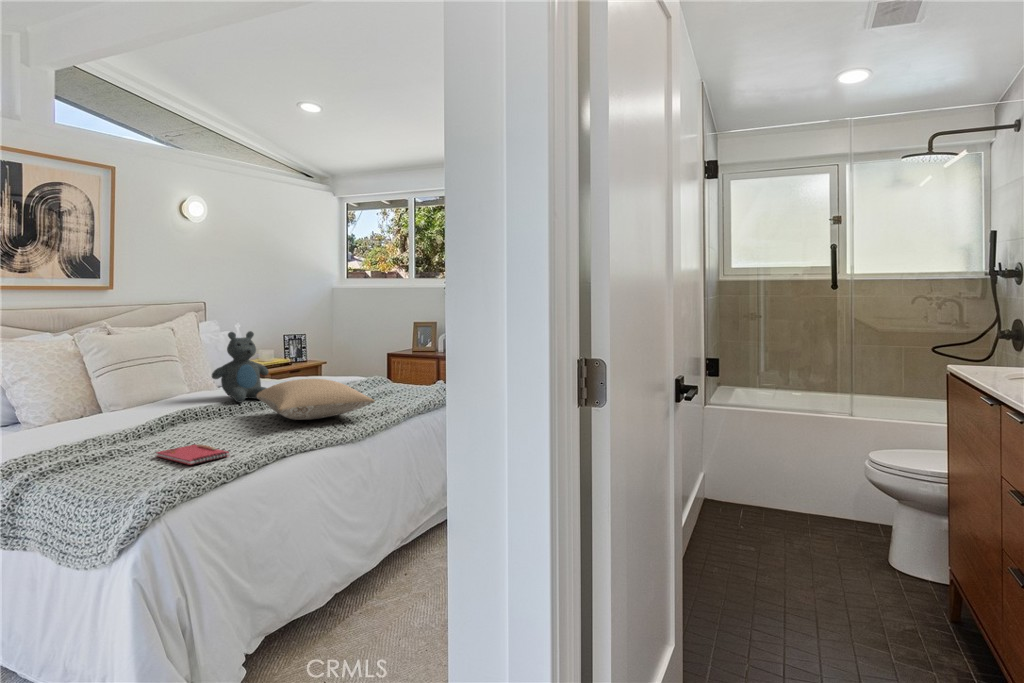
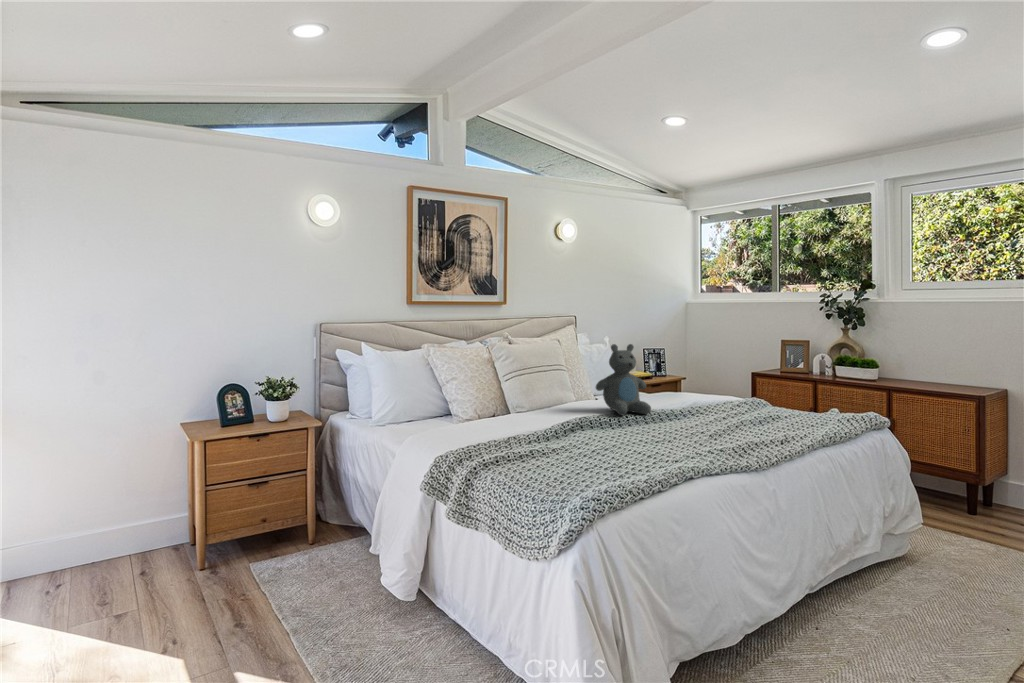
pillow: present [257,379,375,420] -> none [644,396,779,439]
notebook: present [156,444,229,465] -> none [570,454,638,475]

